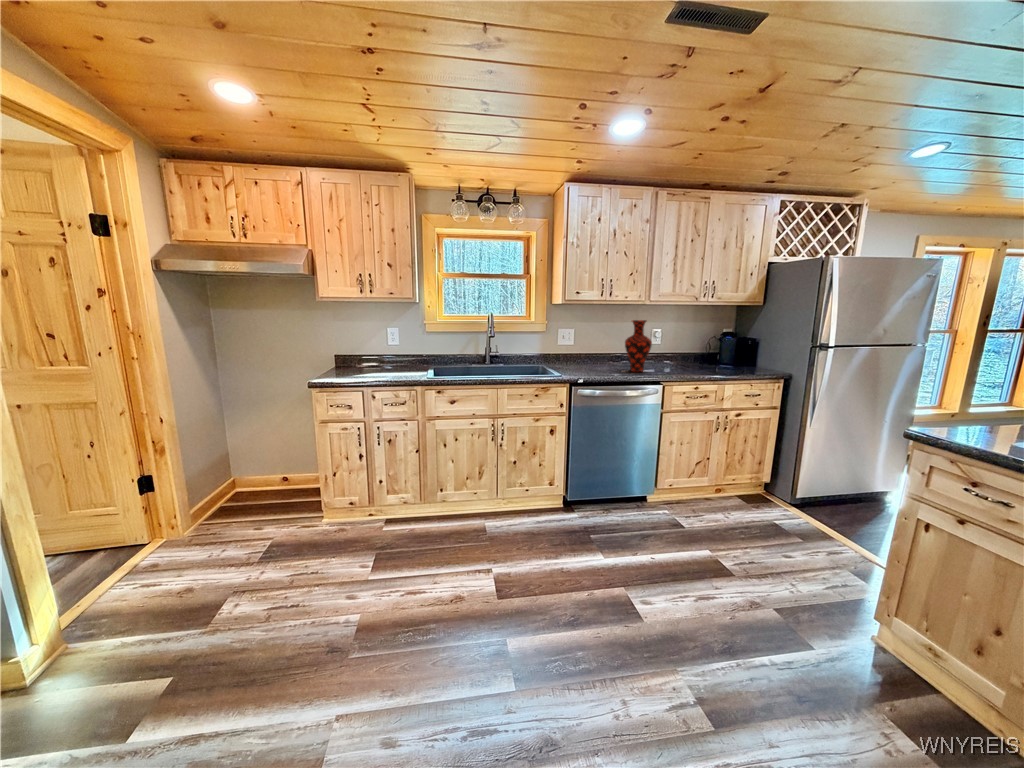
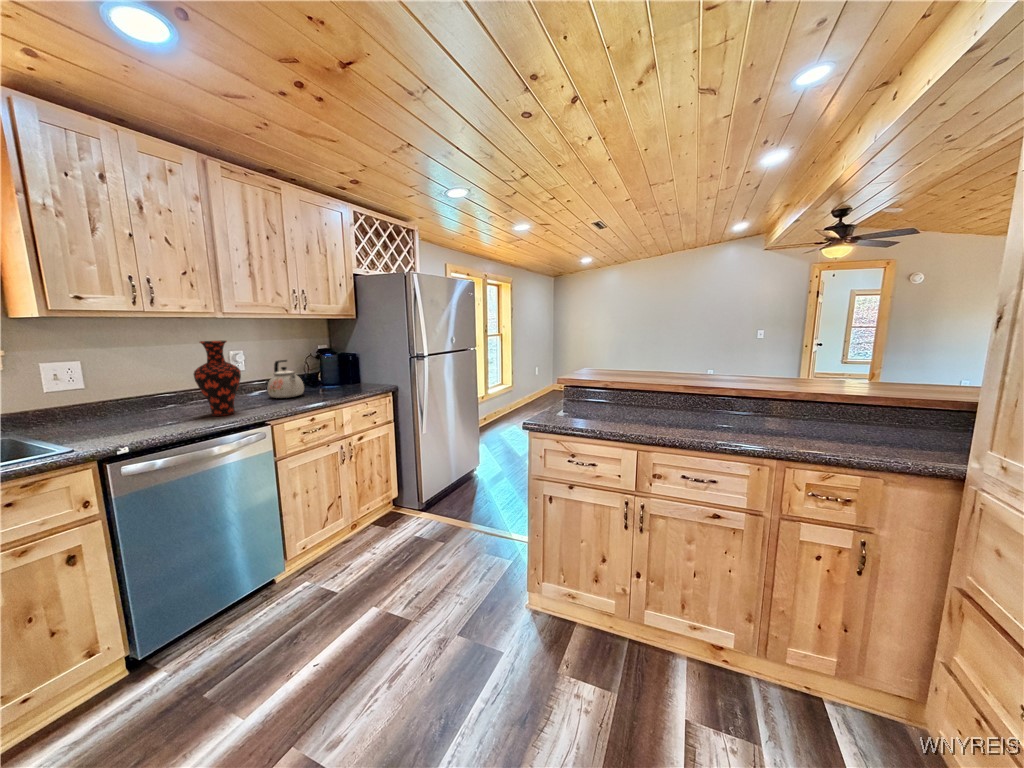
kettle: none [671,338,698,368] -> present [267,360,304,398]

